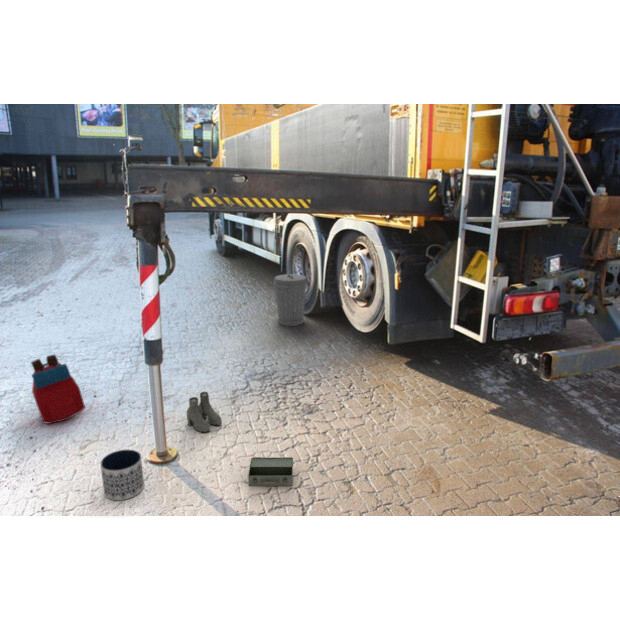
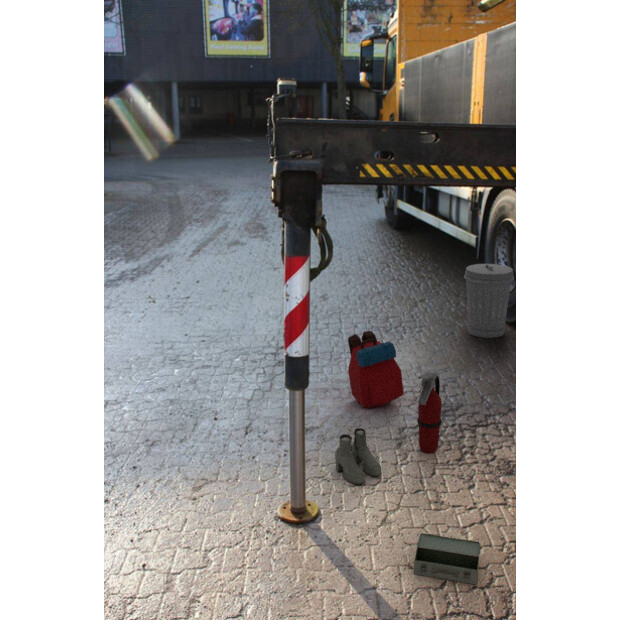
fire extinguisher: none [244,347,263,406] -> present [417,372,442,453]
backpack: present [31,355,85,424] -> present [348,331,404,408]
planter: present [101,450,144,500] -> none [223,499,275,566]

